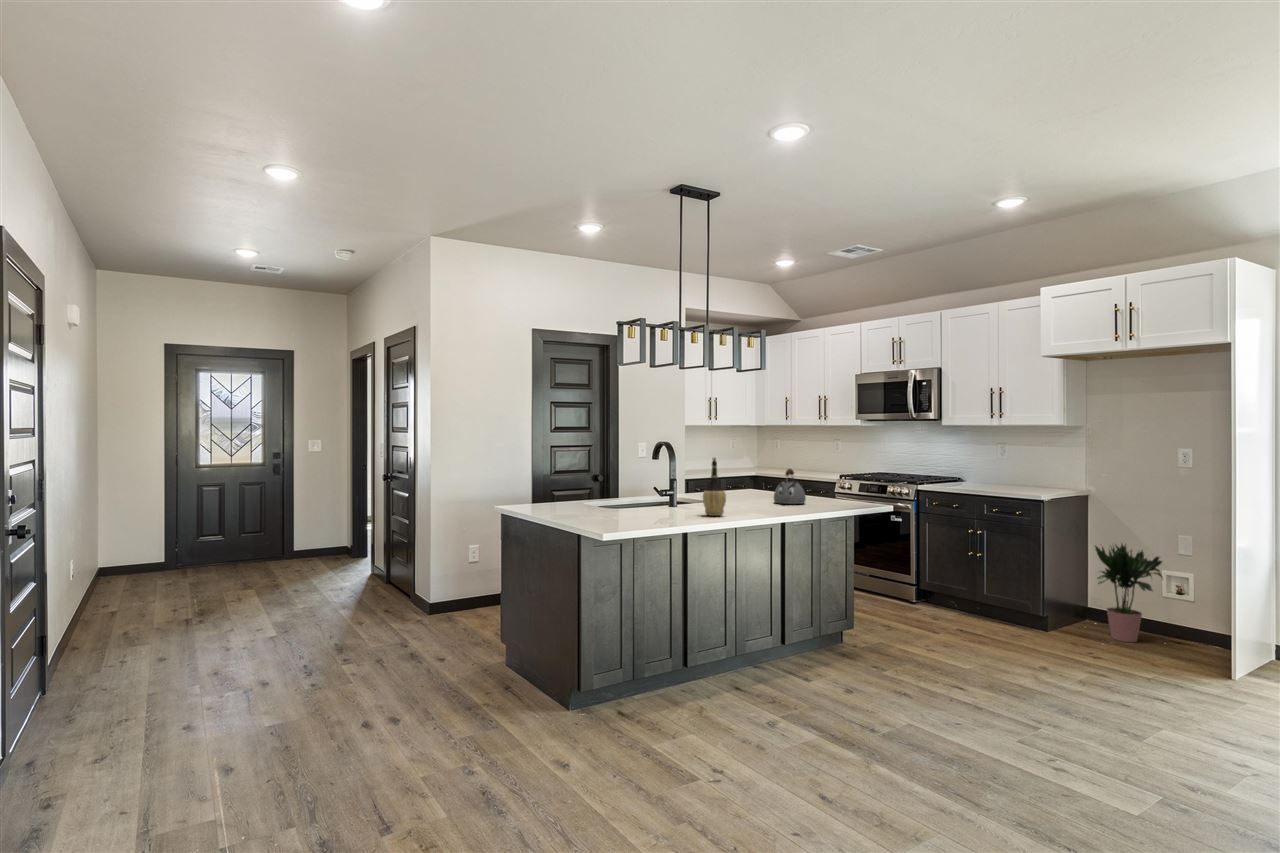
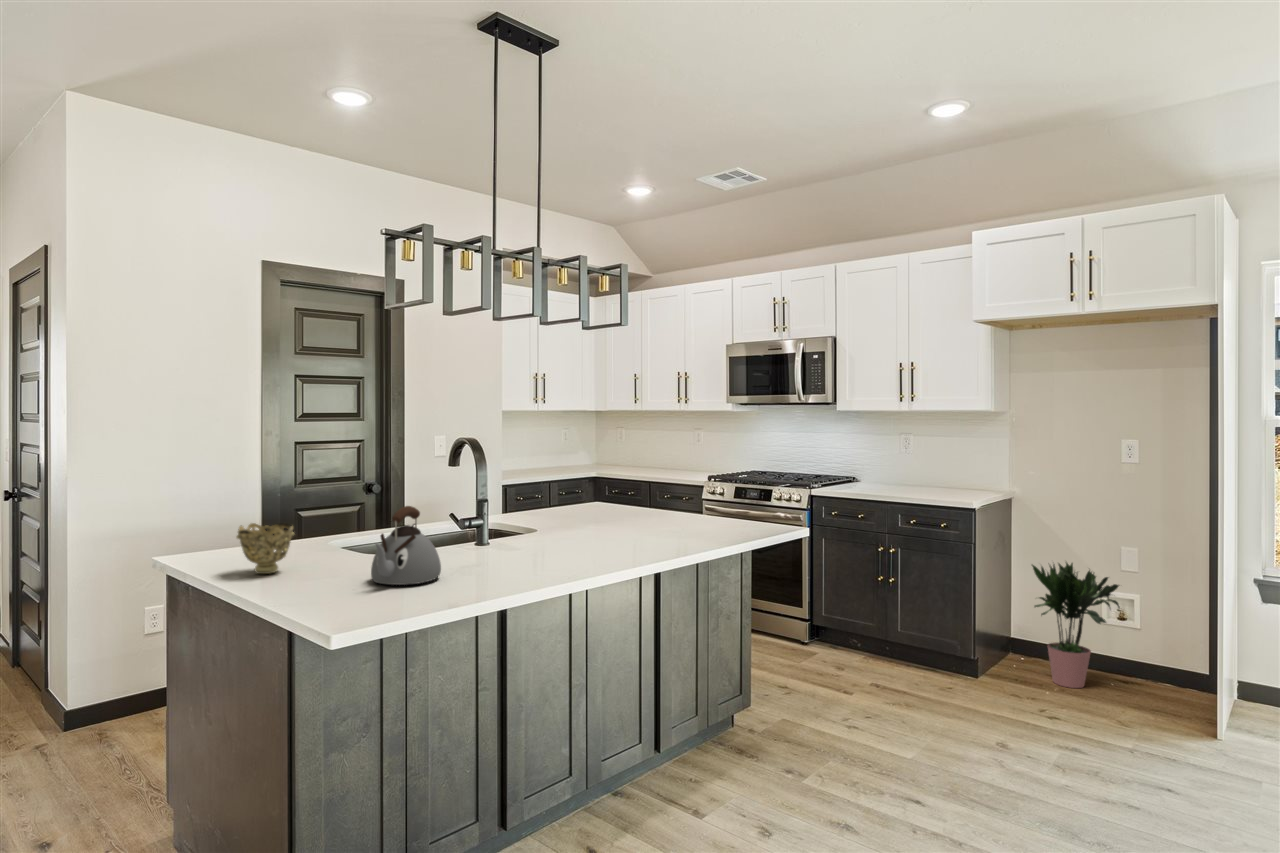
wine bottle: present [703,458,726,516] -> none [533,470,572,567]
kettle: present [774,469,806,504] -> present [371,506,441,585]
decorative bowl: none [539,485,569,513] -> present [237,523,294,574]

